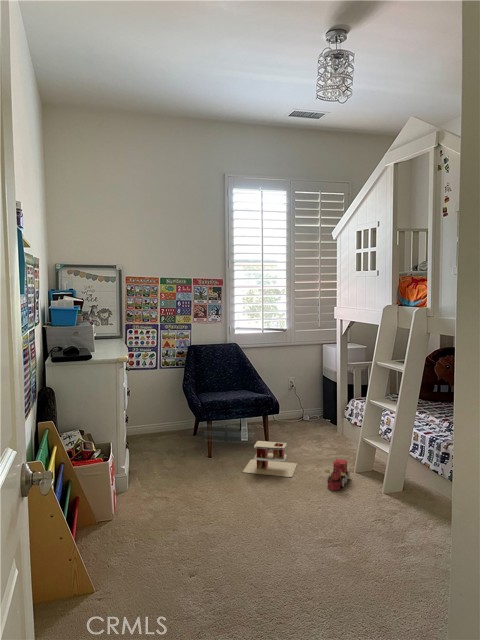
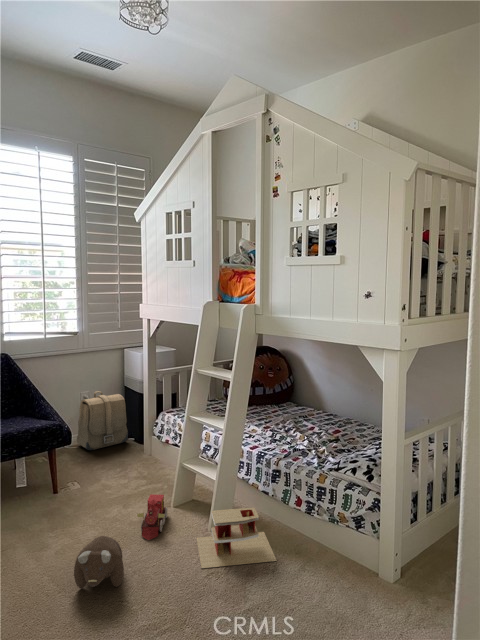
backpack: none [284,379,325,426] -> present [77,391,128,450]
toy house: present [243,441,297,477] -> present [196,507,277,568]
plush toy: none [277,476,311,513] -> present [74,536,124,588]

